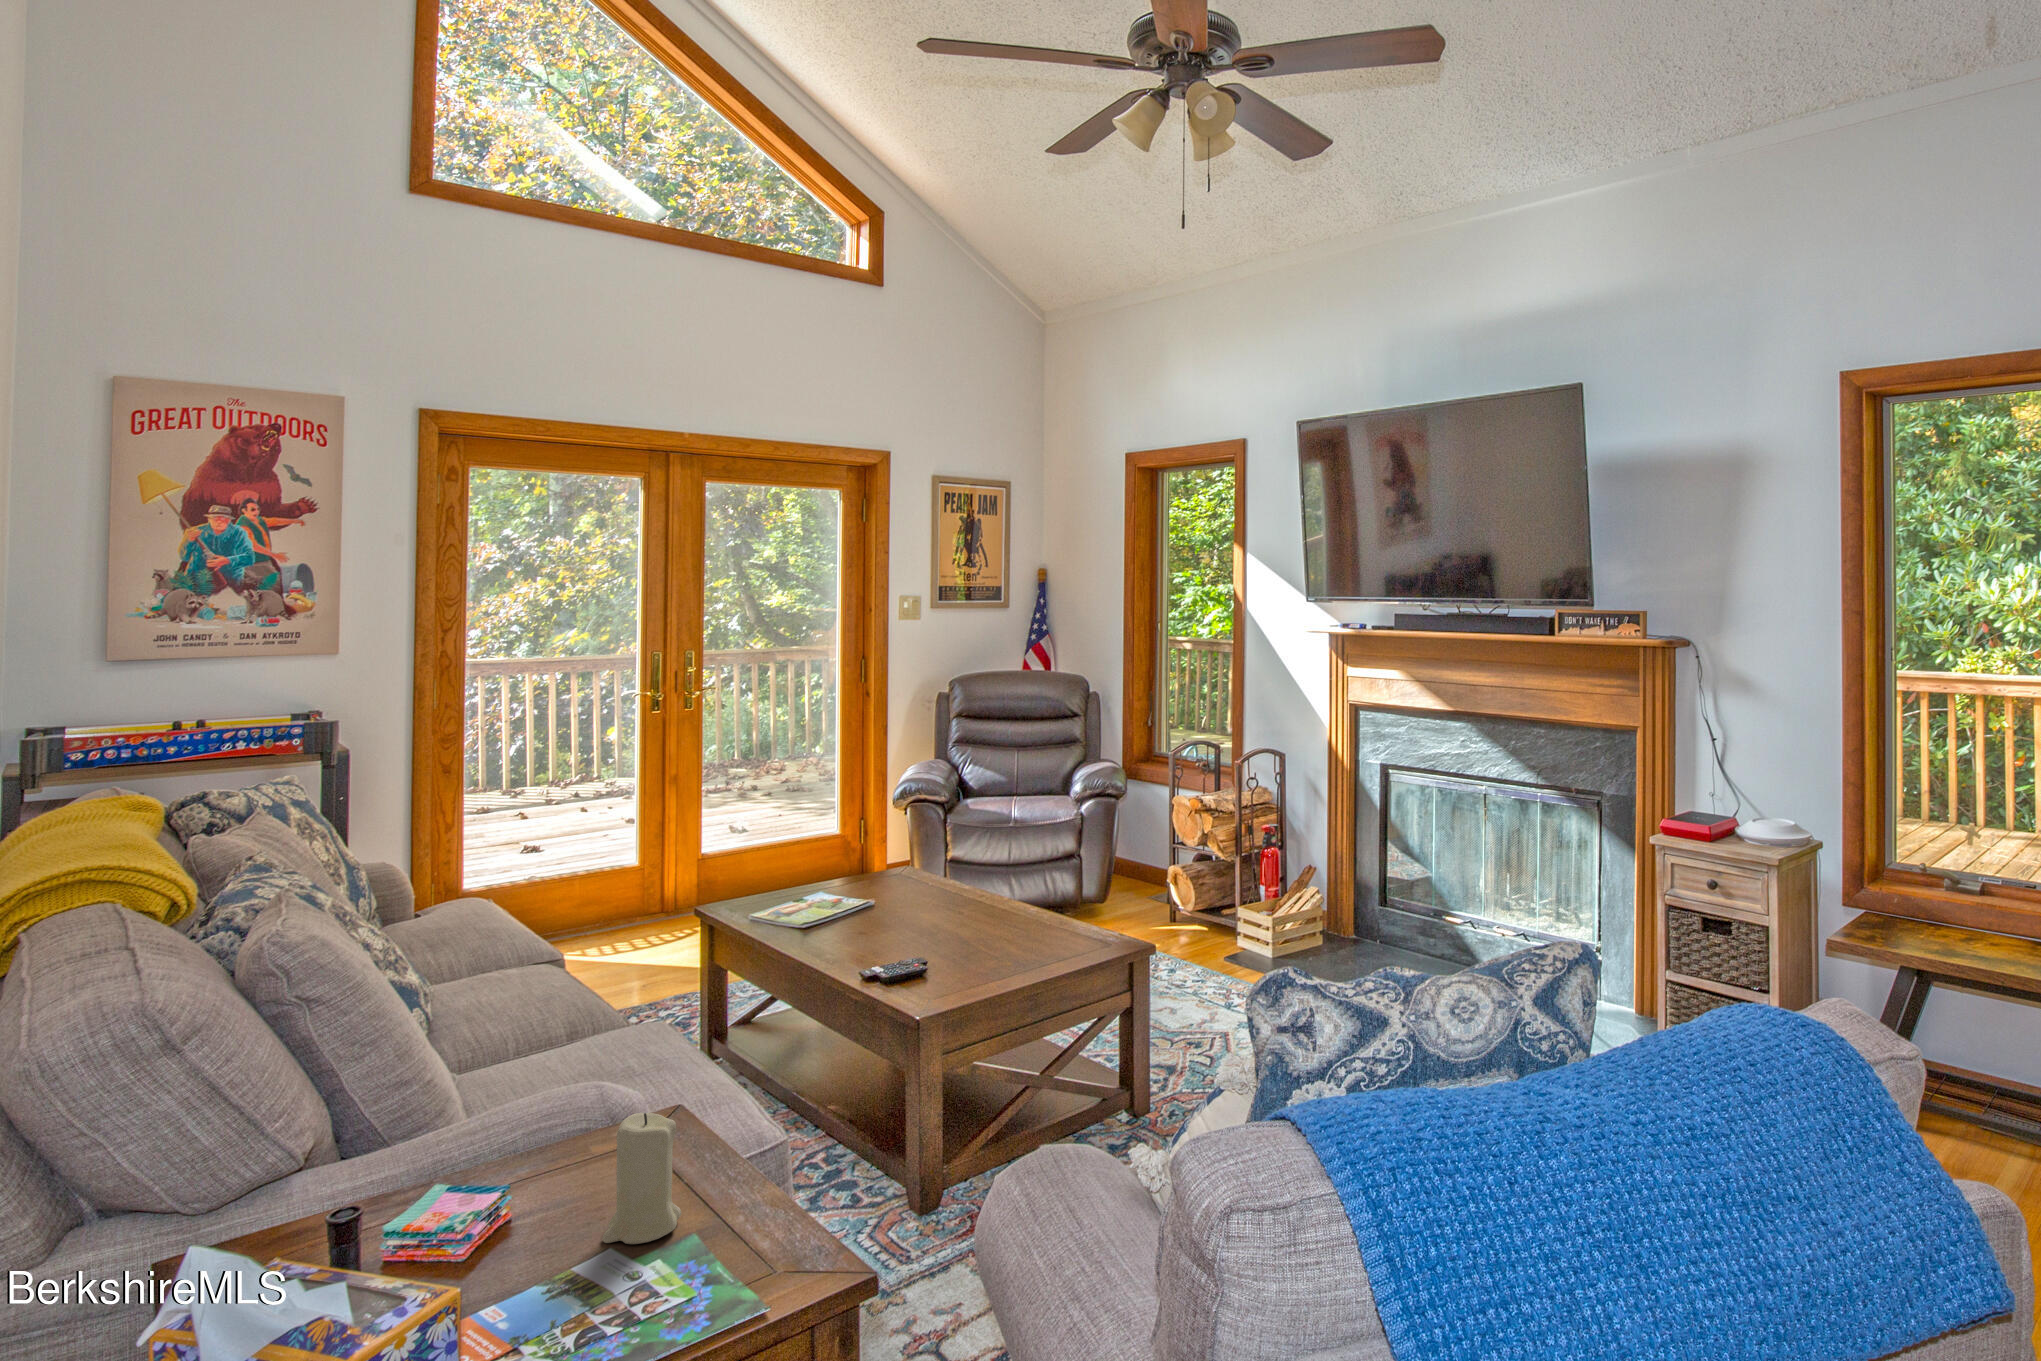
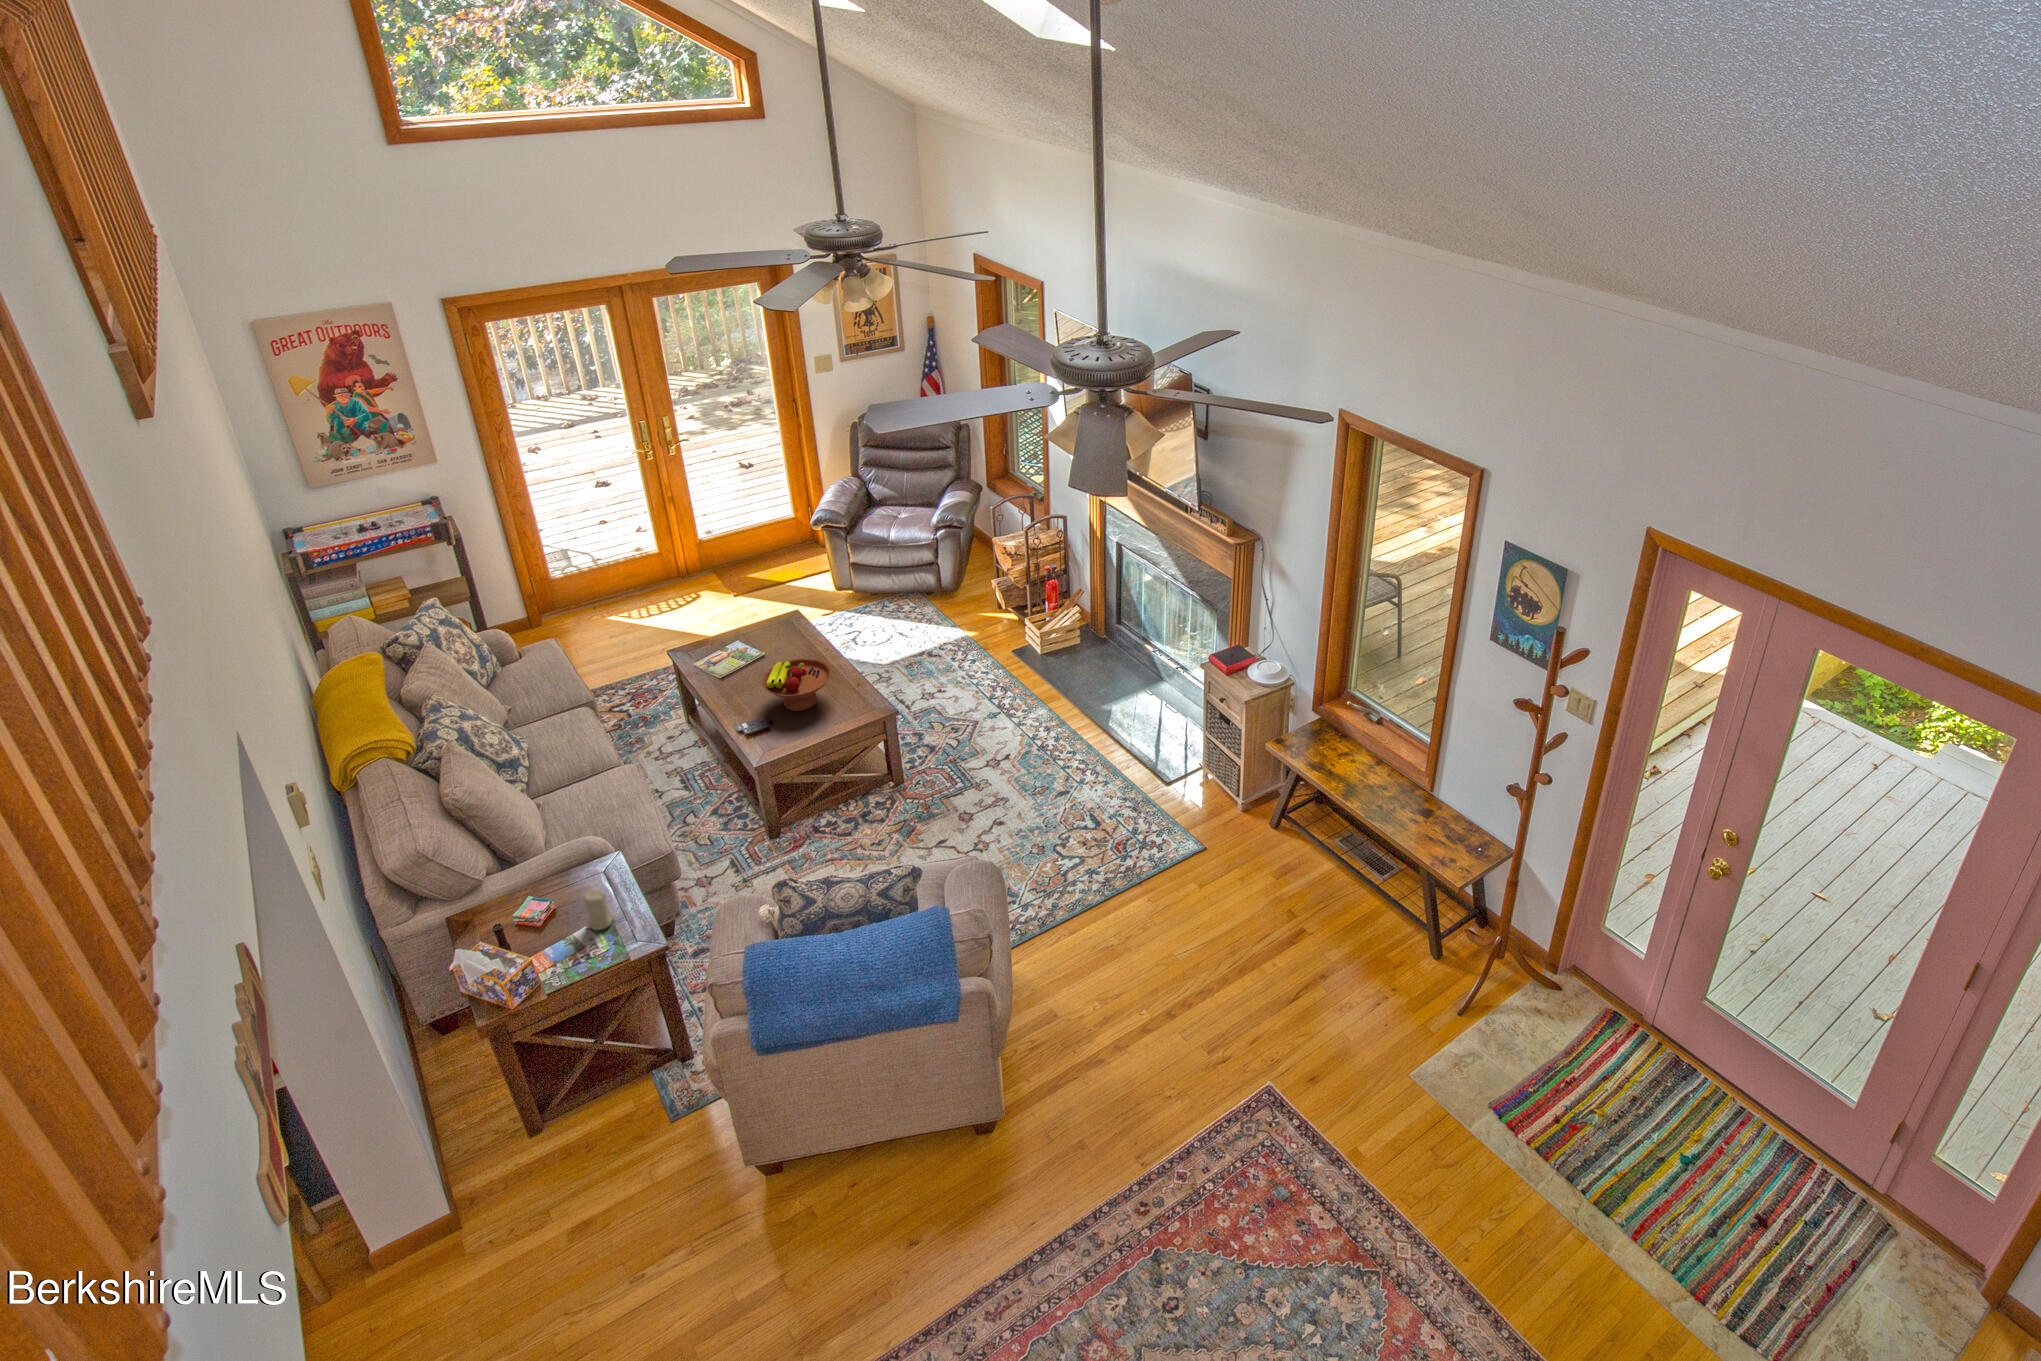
fruit bowl: none [900,864,1025,952] -> present [762,658,831,711]

